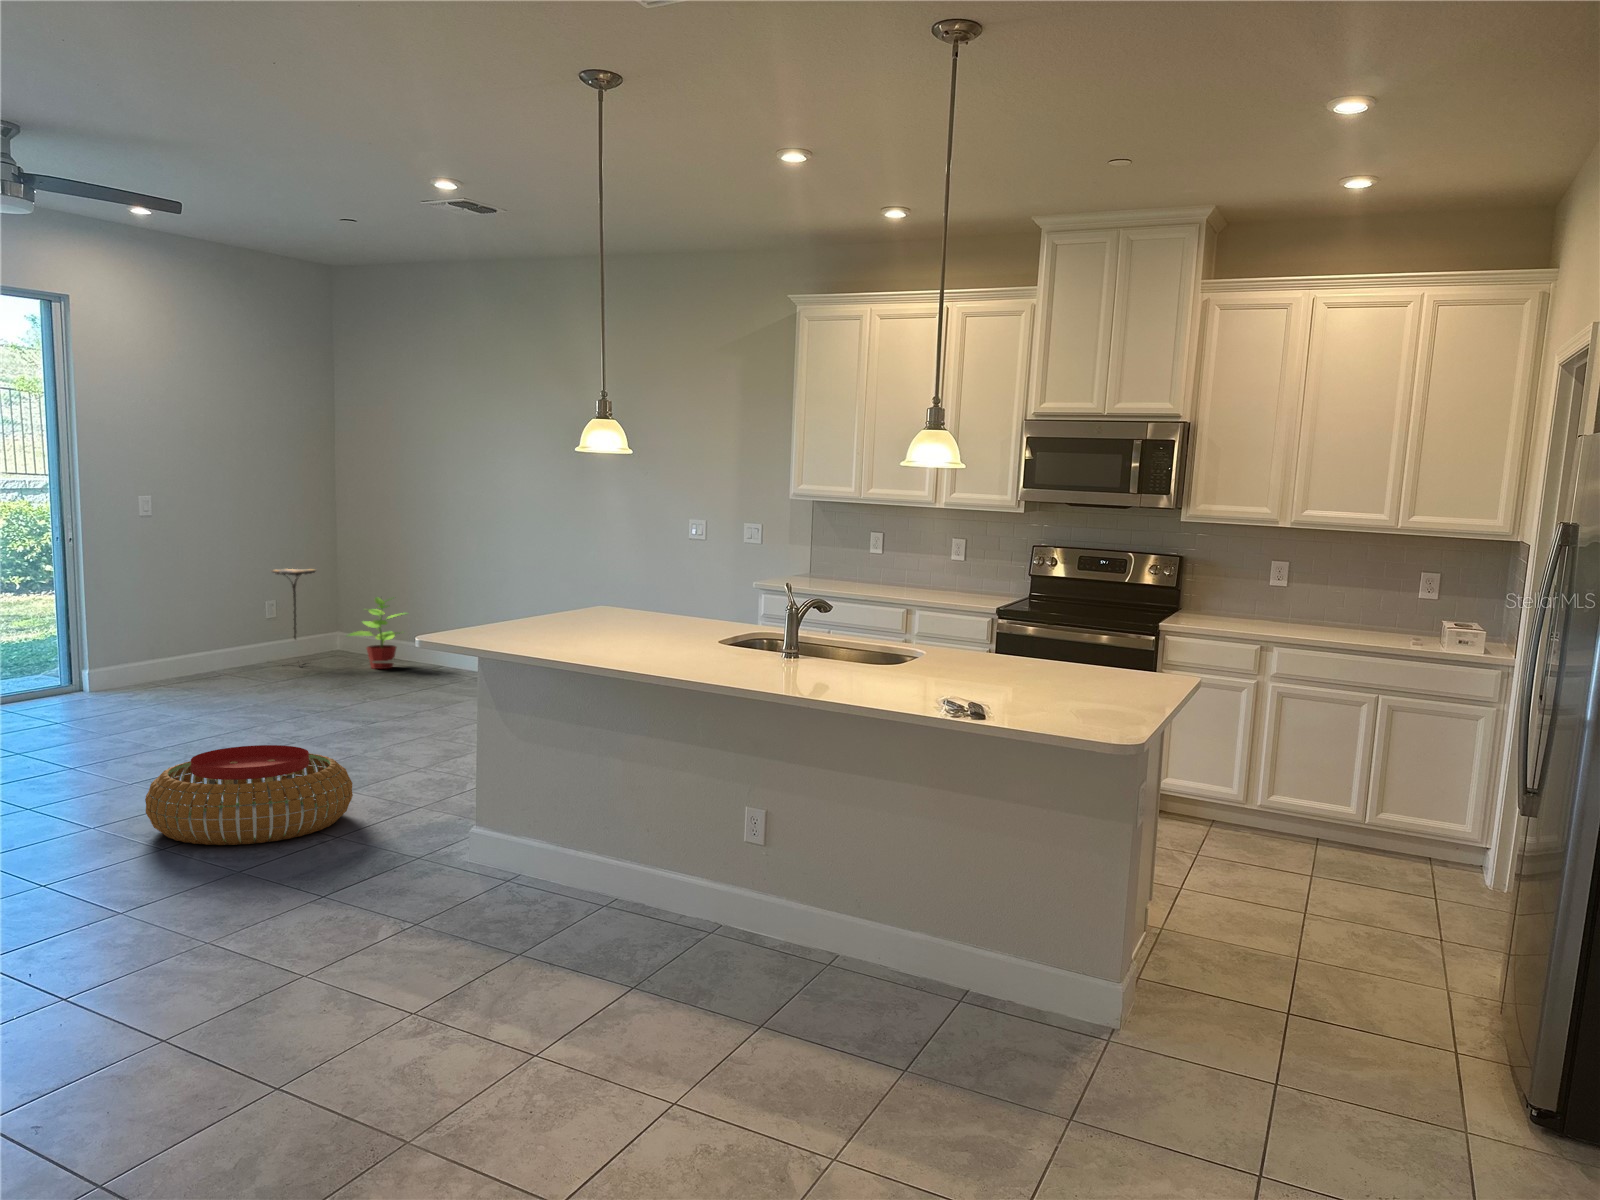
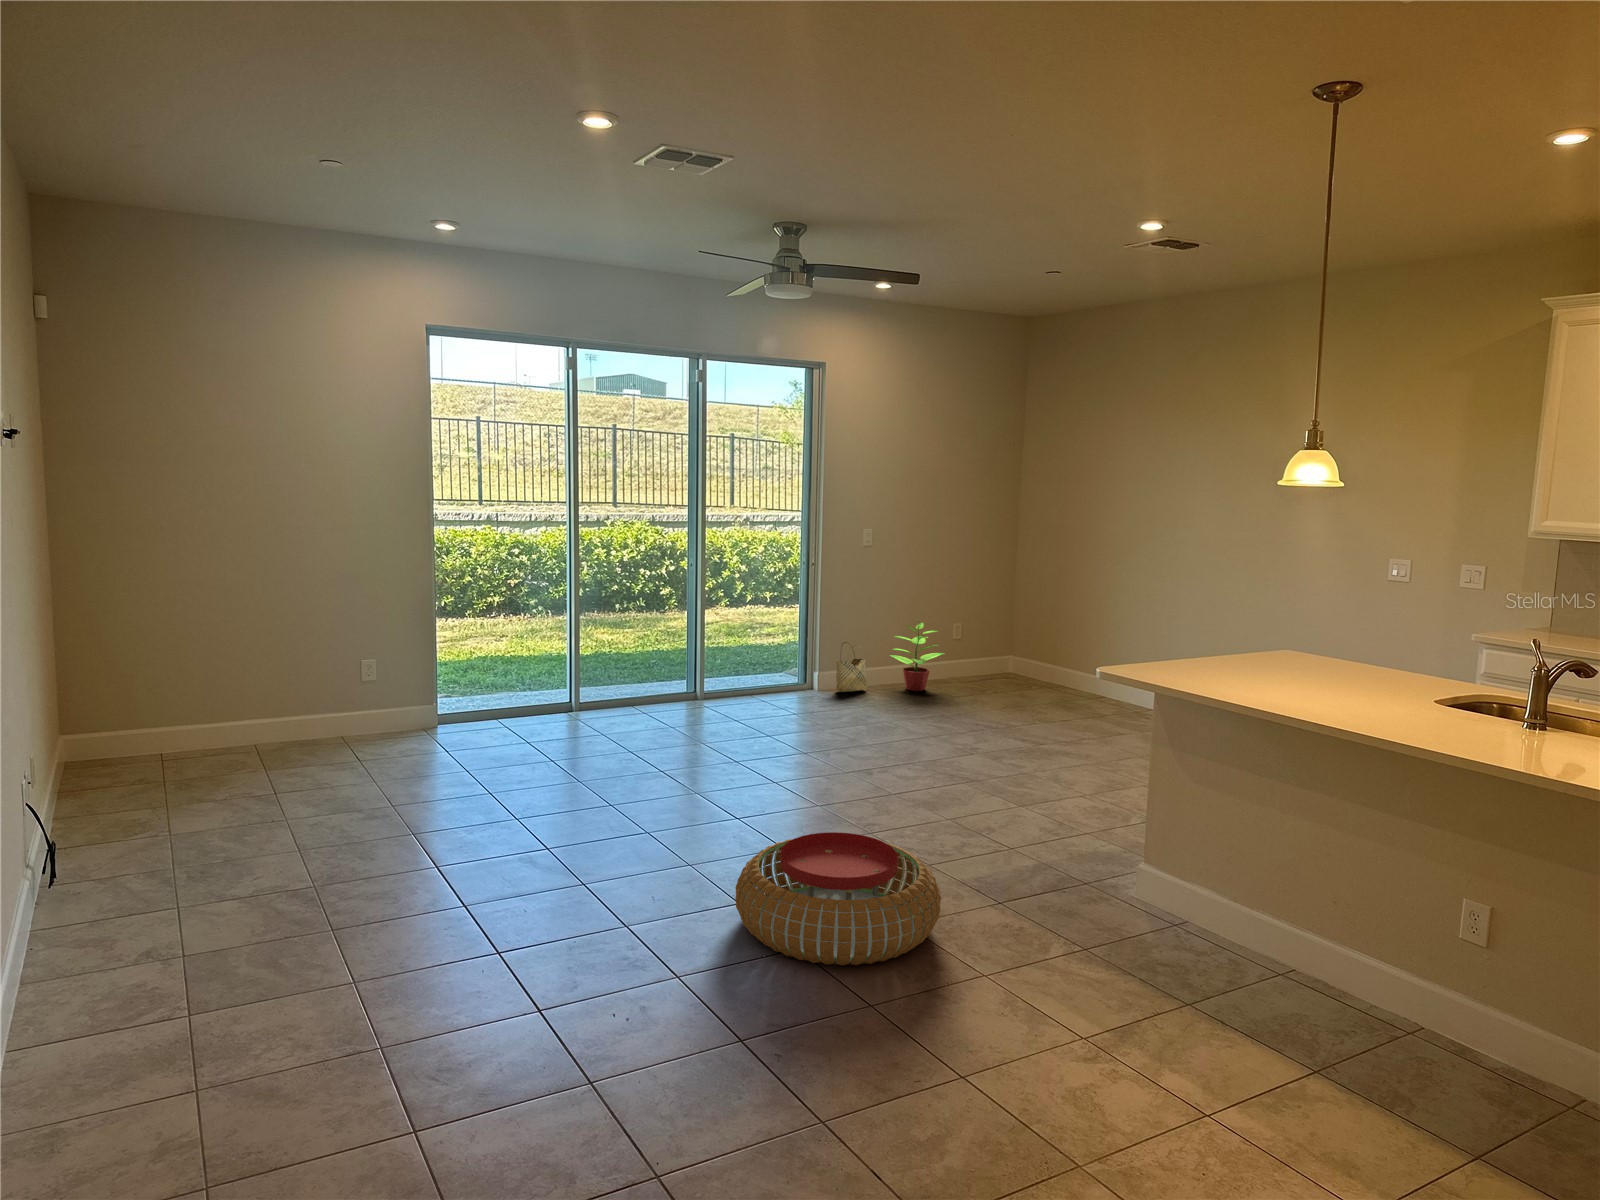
side table: present [271,569,316,663] -> none [970,594,1013,683]
potted plant: present [348,597,404,669] -> present [890,623,944,691]
woven basket: none [115,631,156,690] -> present [836,642,867,692]

